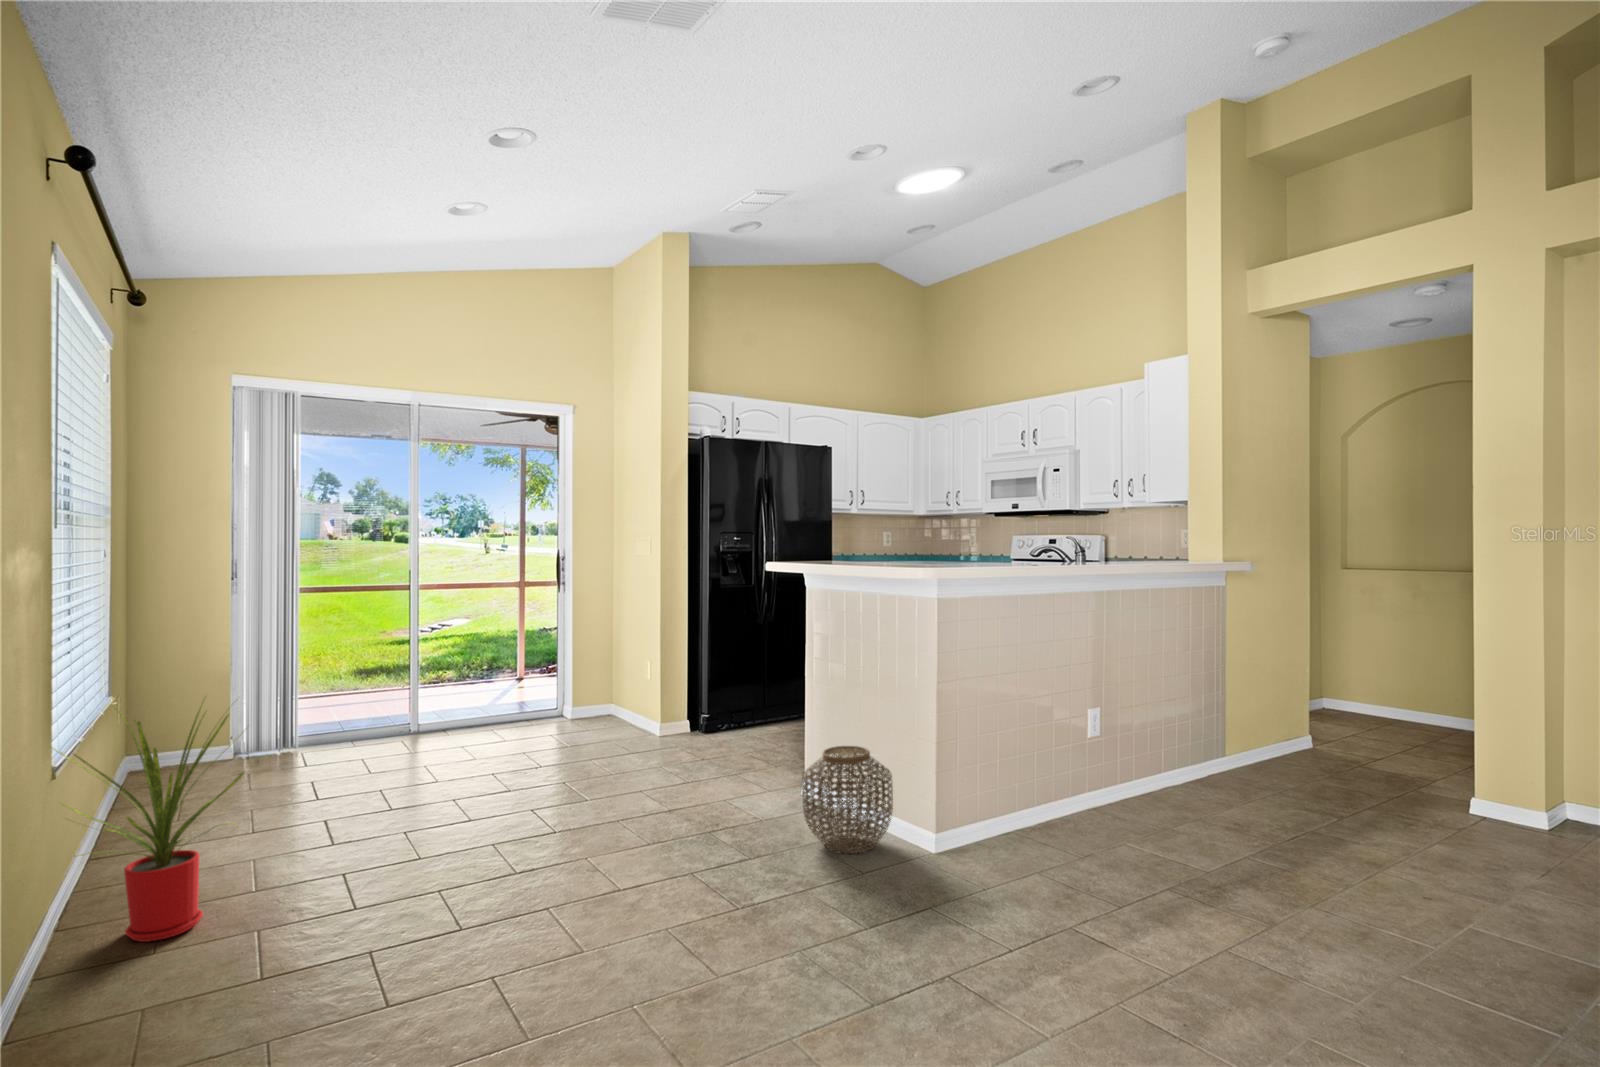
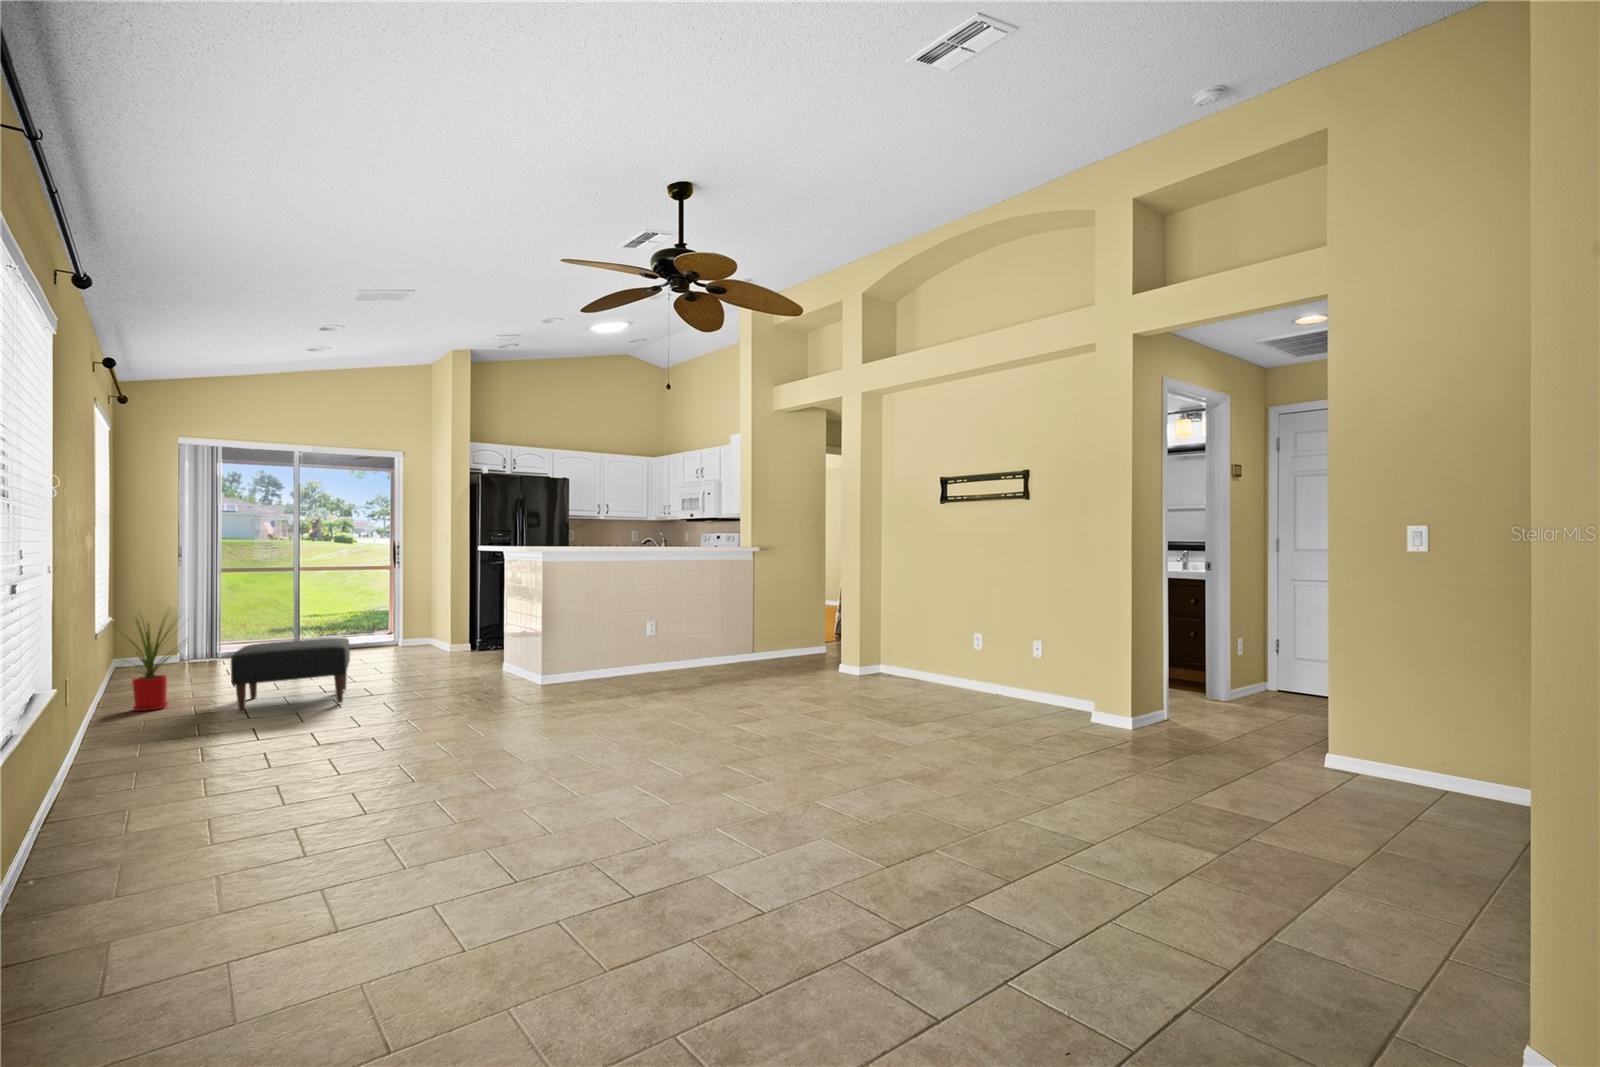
woven basket: present [802,746,893,854] -> none [477,636,524,686]
ottoman: none [338,754,581,963] -> present [231,638,350,713]

